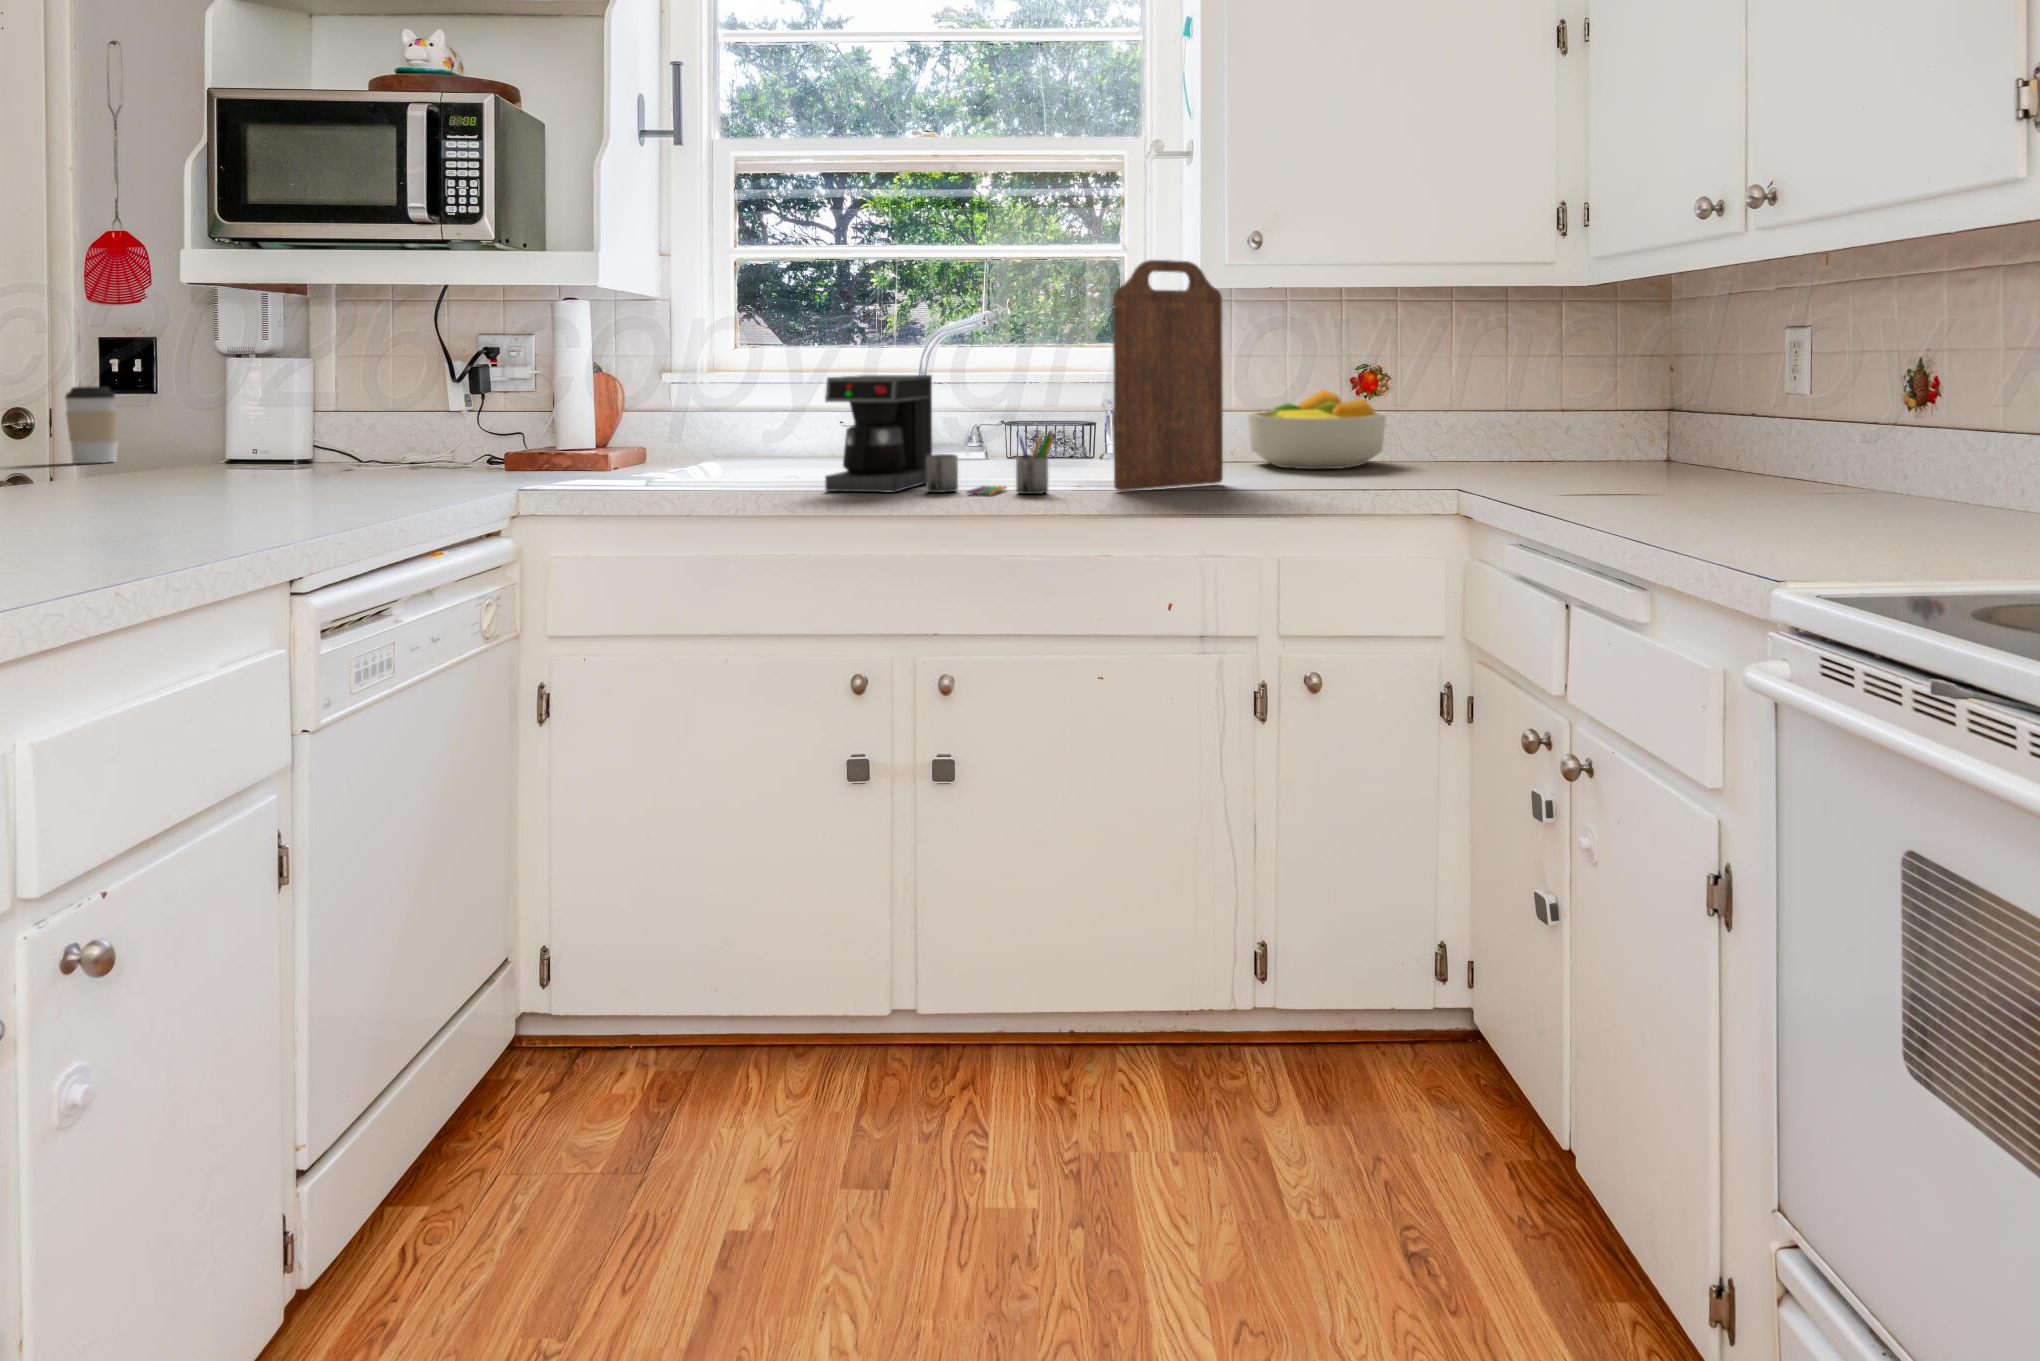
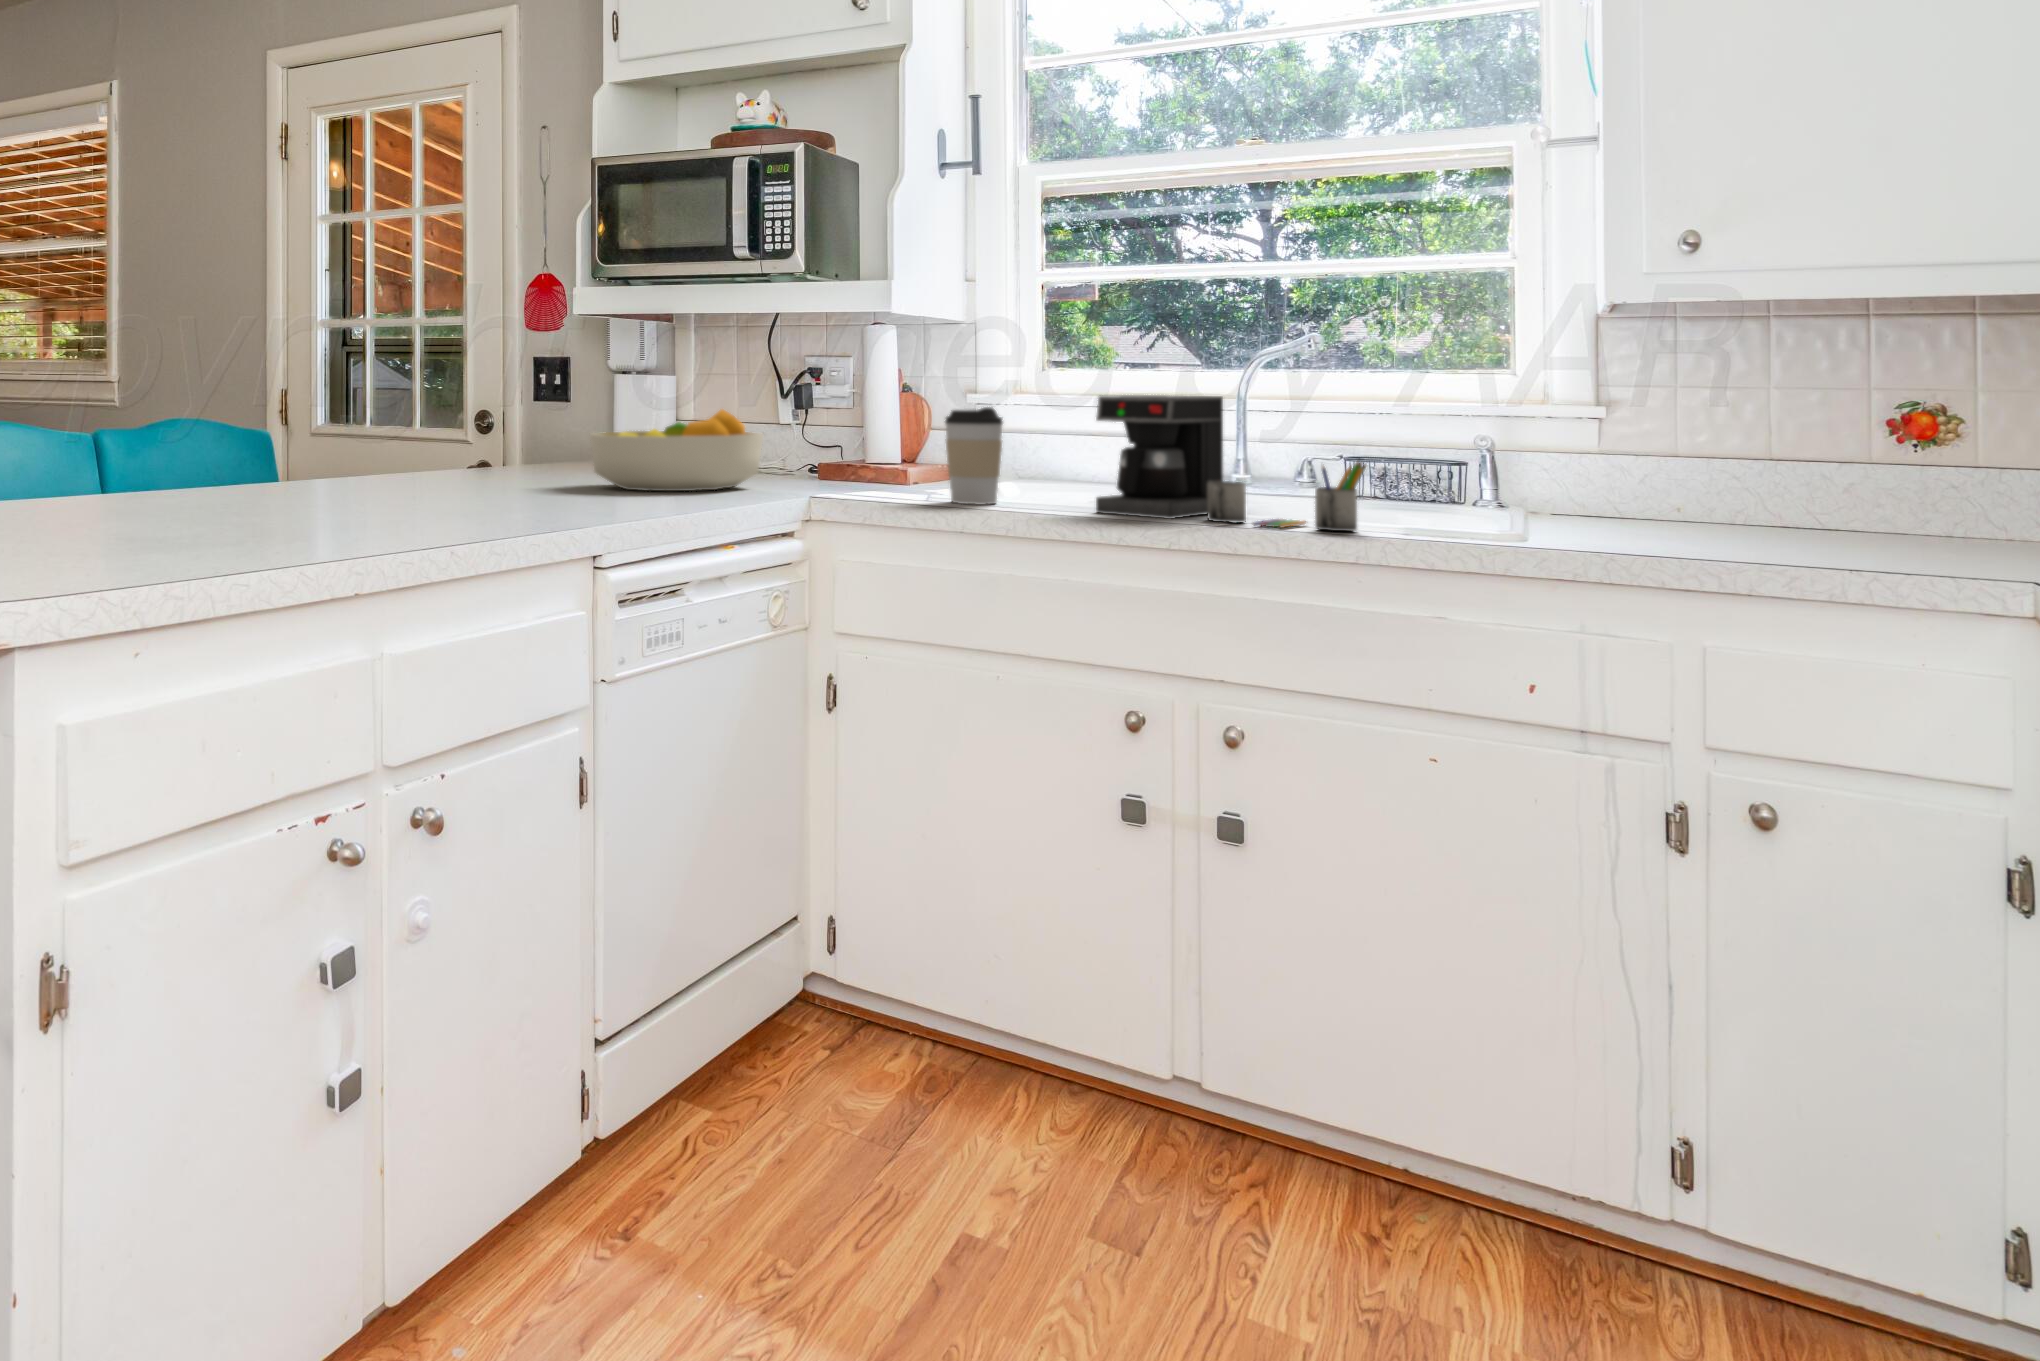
cutting board: present [1113,260,1223,491] -> none [1447,259,1621,538]
coffee cup: present [65,385,118,464] -> present [945,407,1003,505]
fruit bowl: present [1248,390,1386,469] -> present [590,409,763,491]

